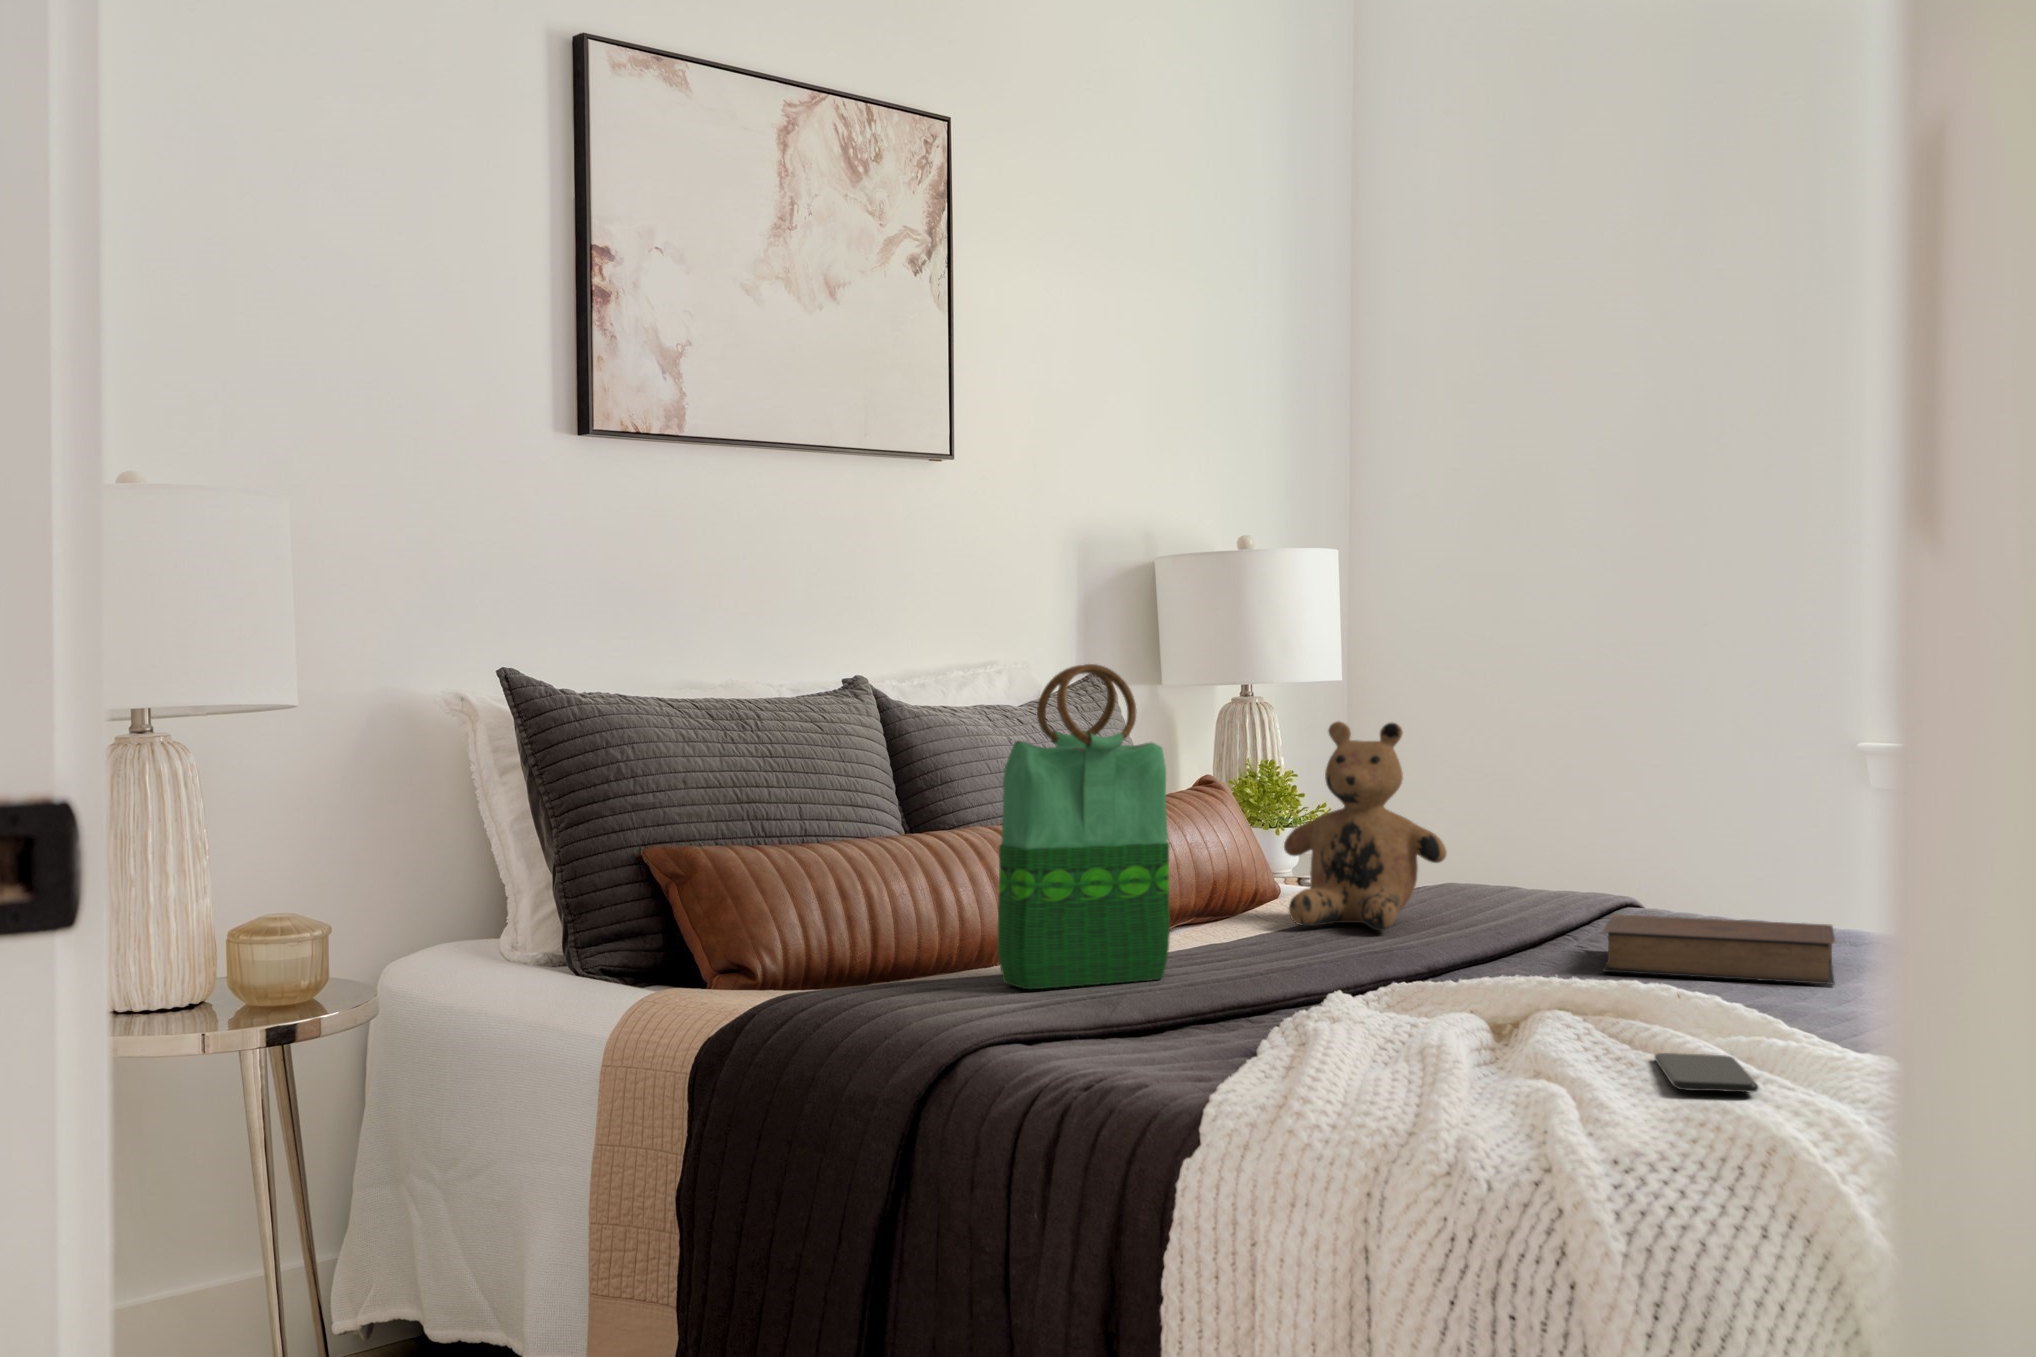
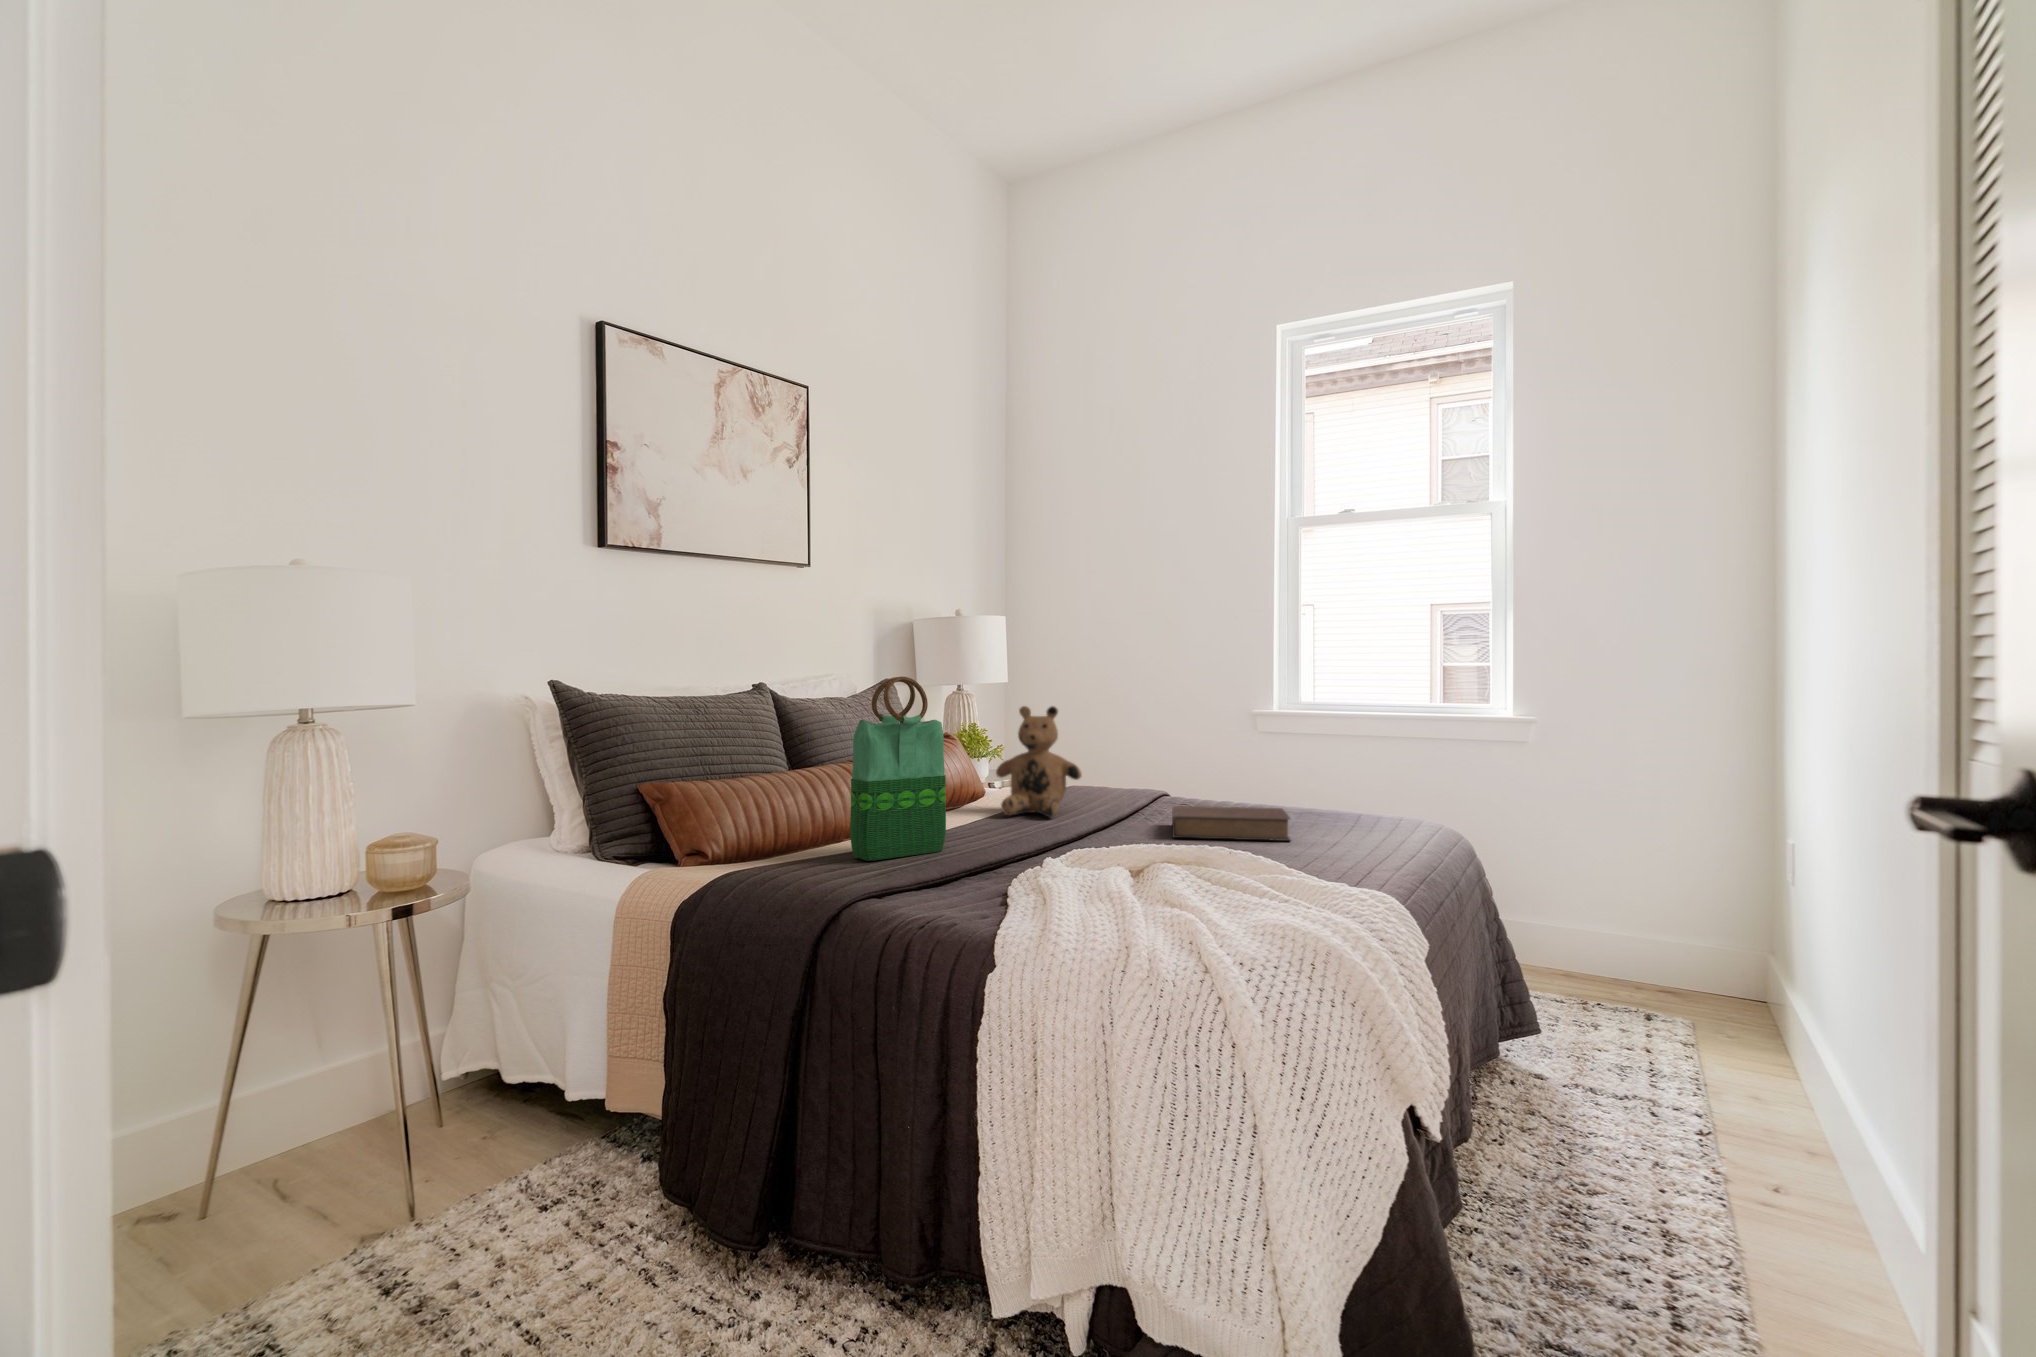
smartphone: present [1655,1053,1759,1092] -> none [1228,889,1293,913]

